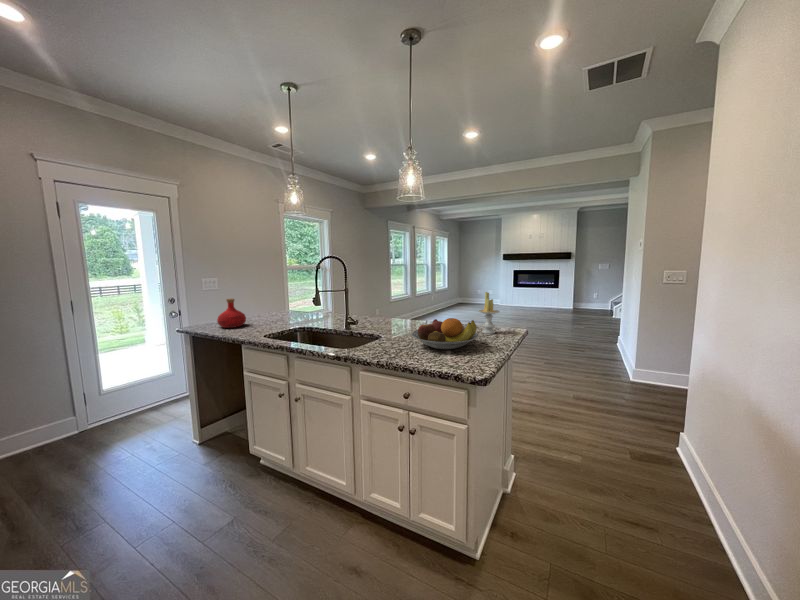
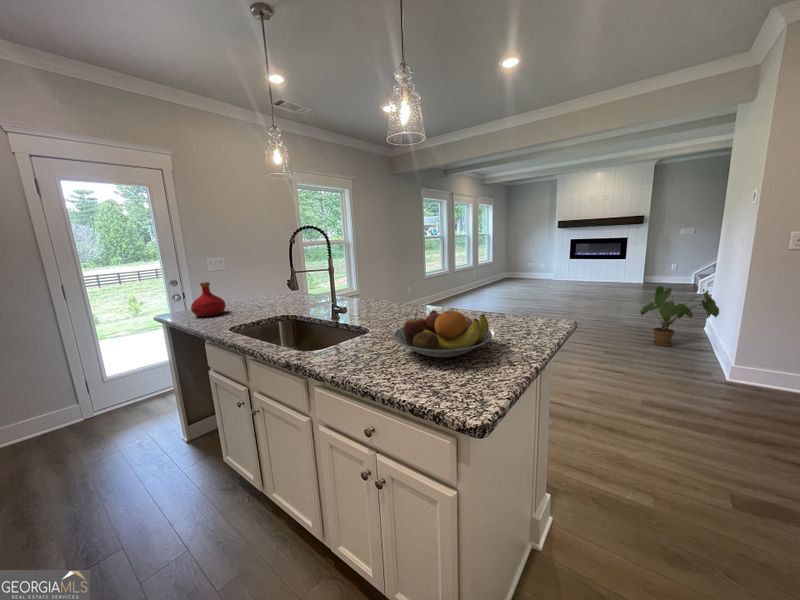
candle: present [479,292,499,334] -> none [500,269,532,330]
house plant: none [570,309,625,357] -> present [640,286,719,346]

